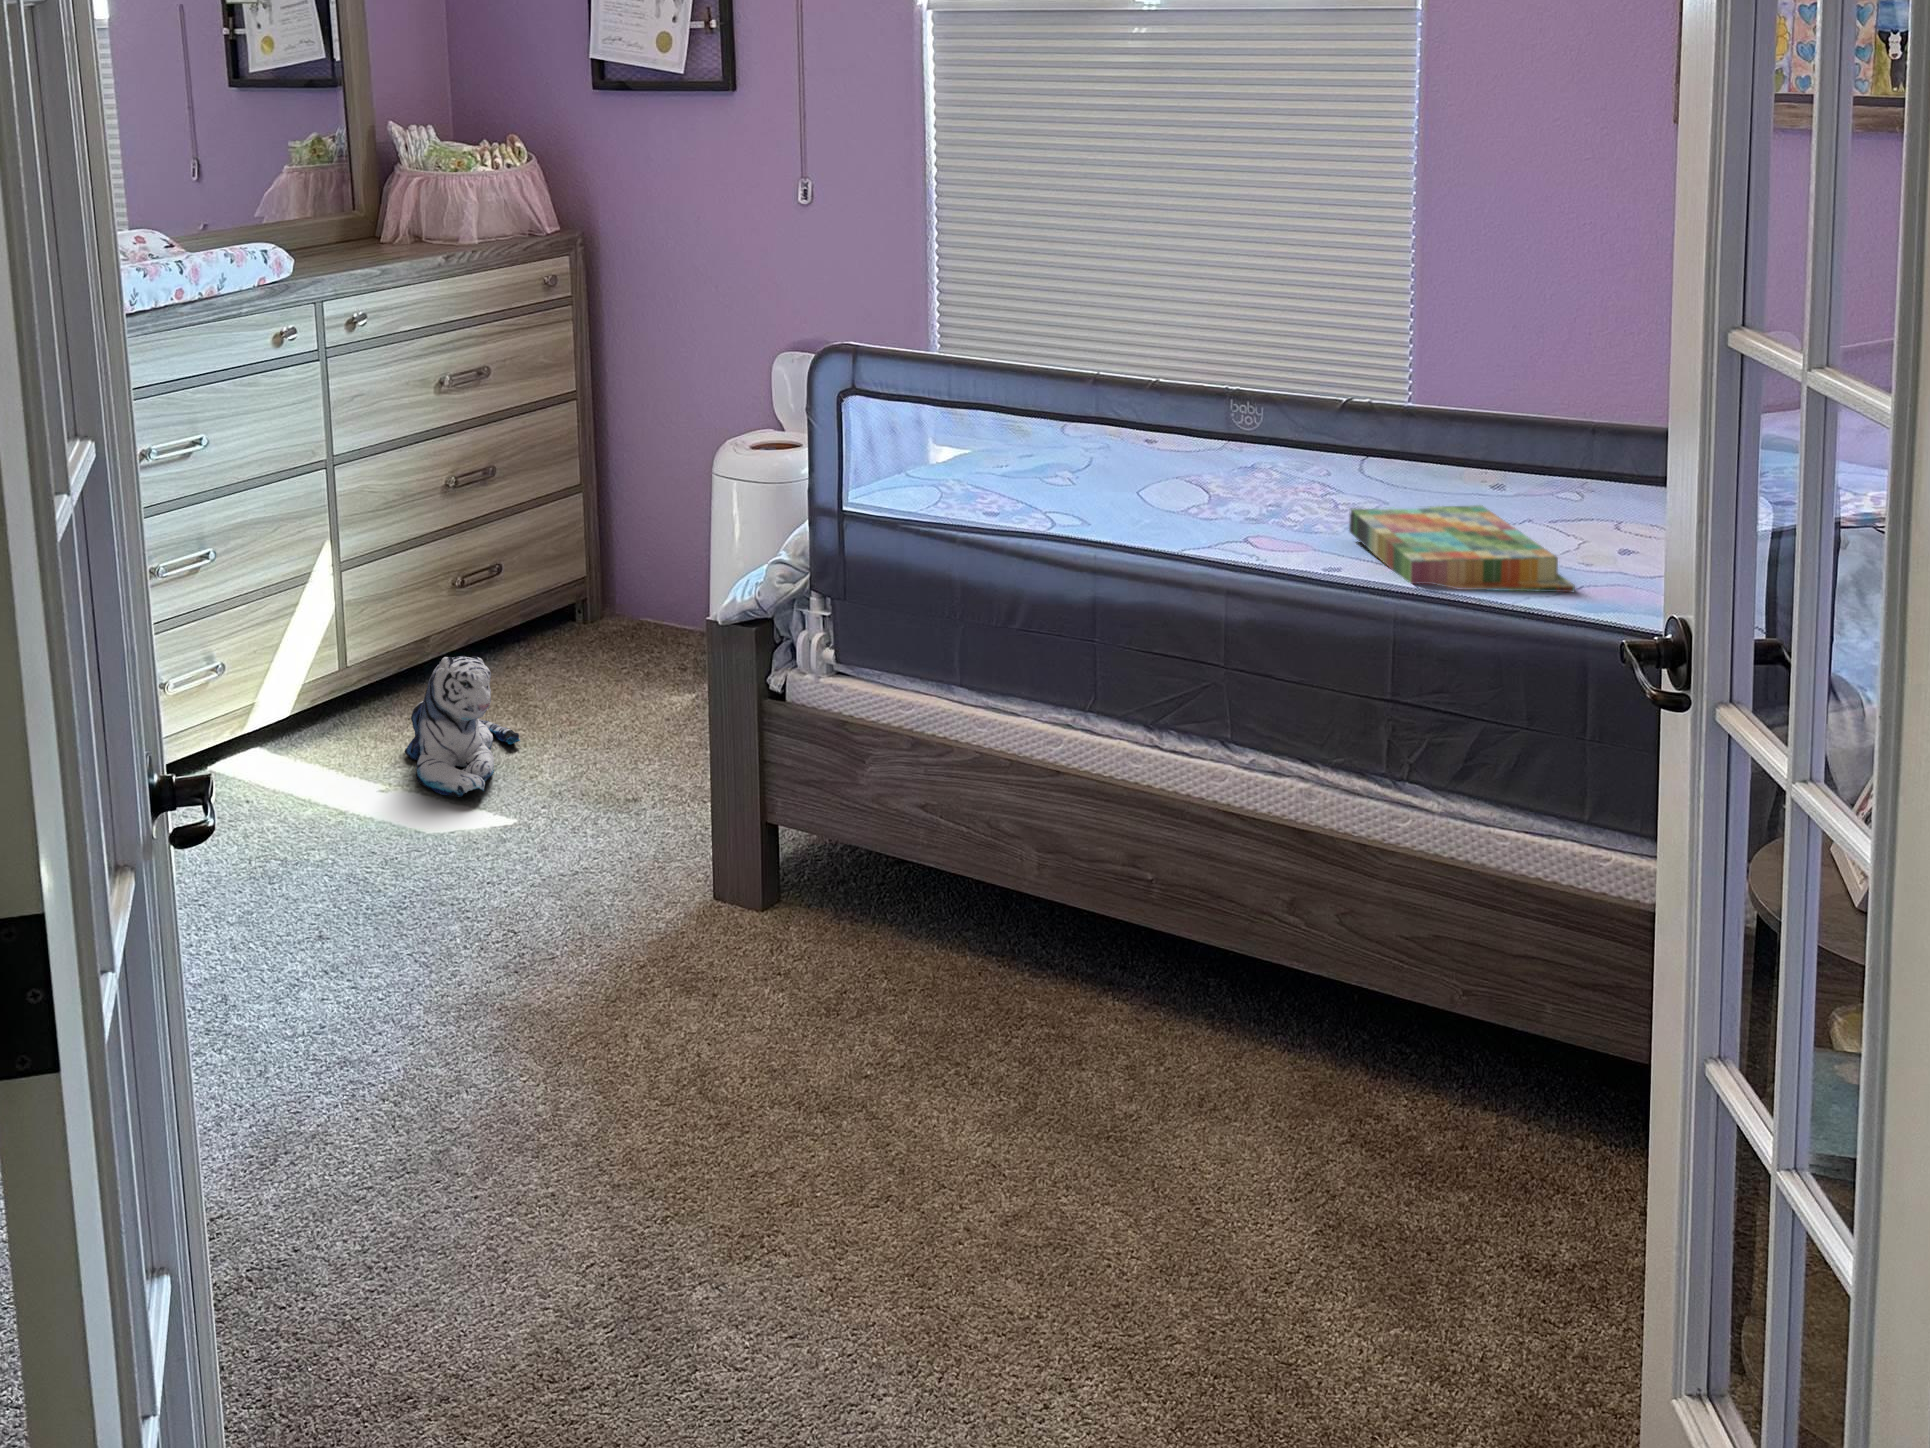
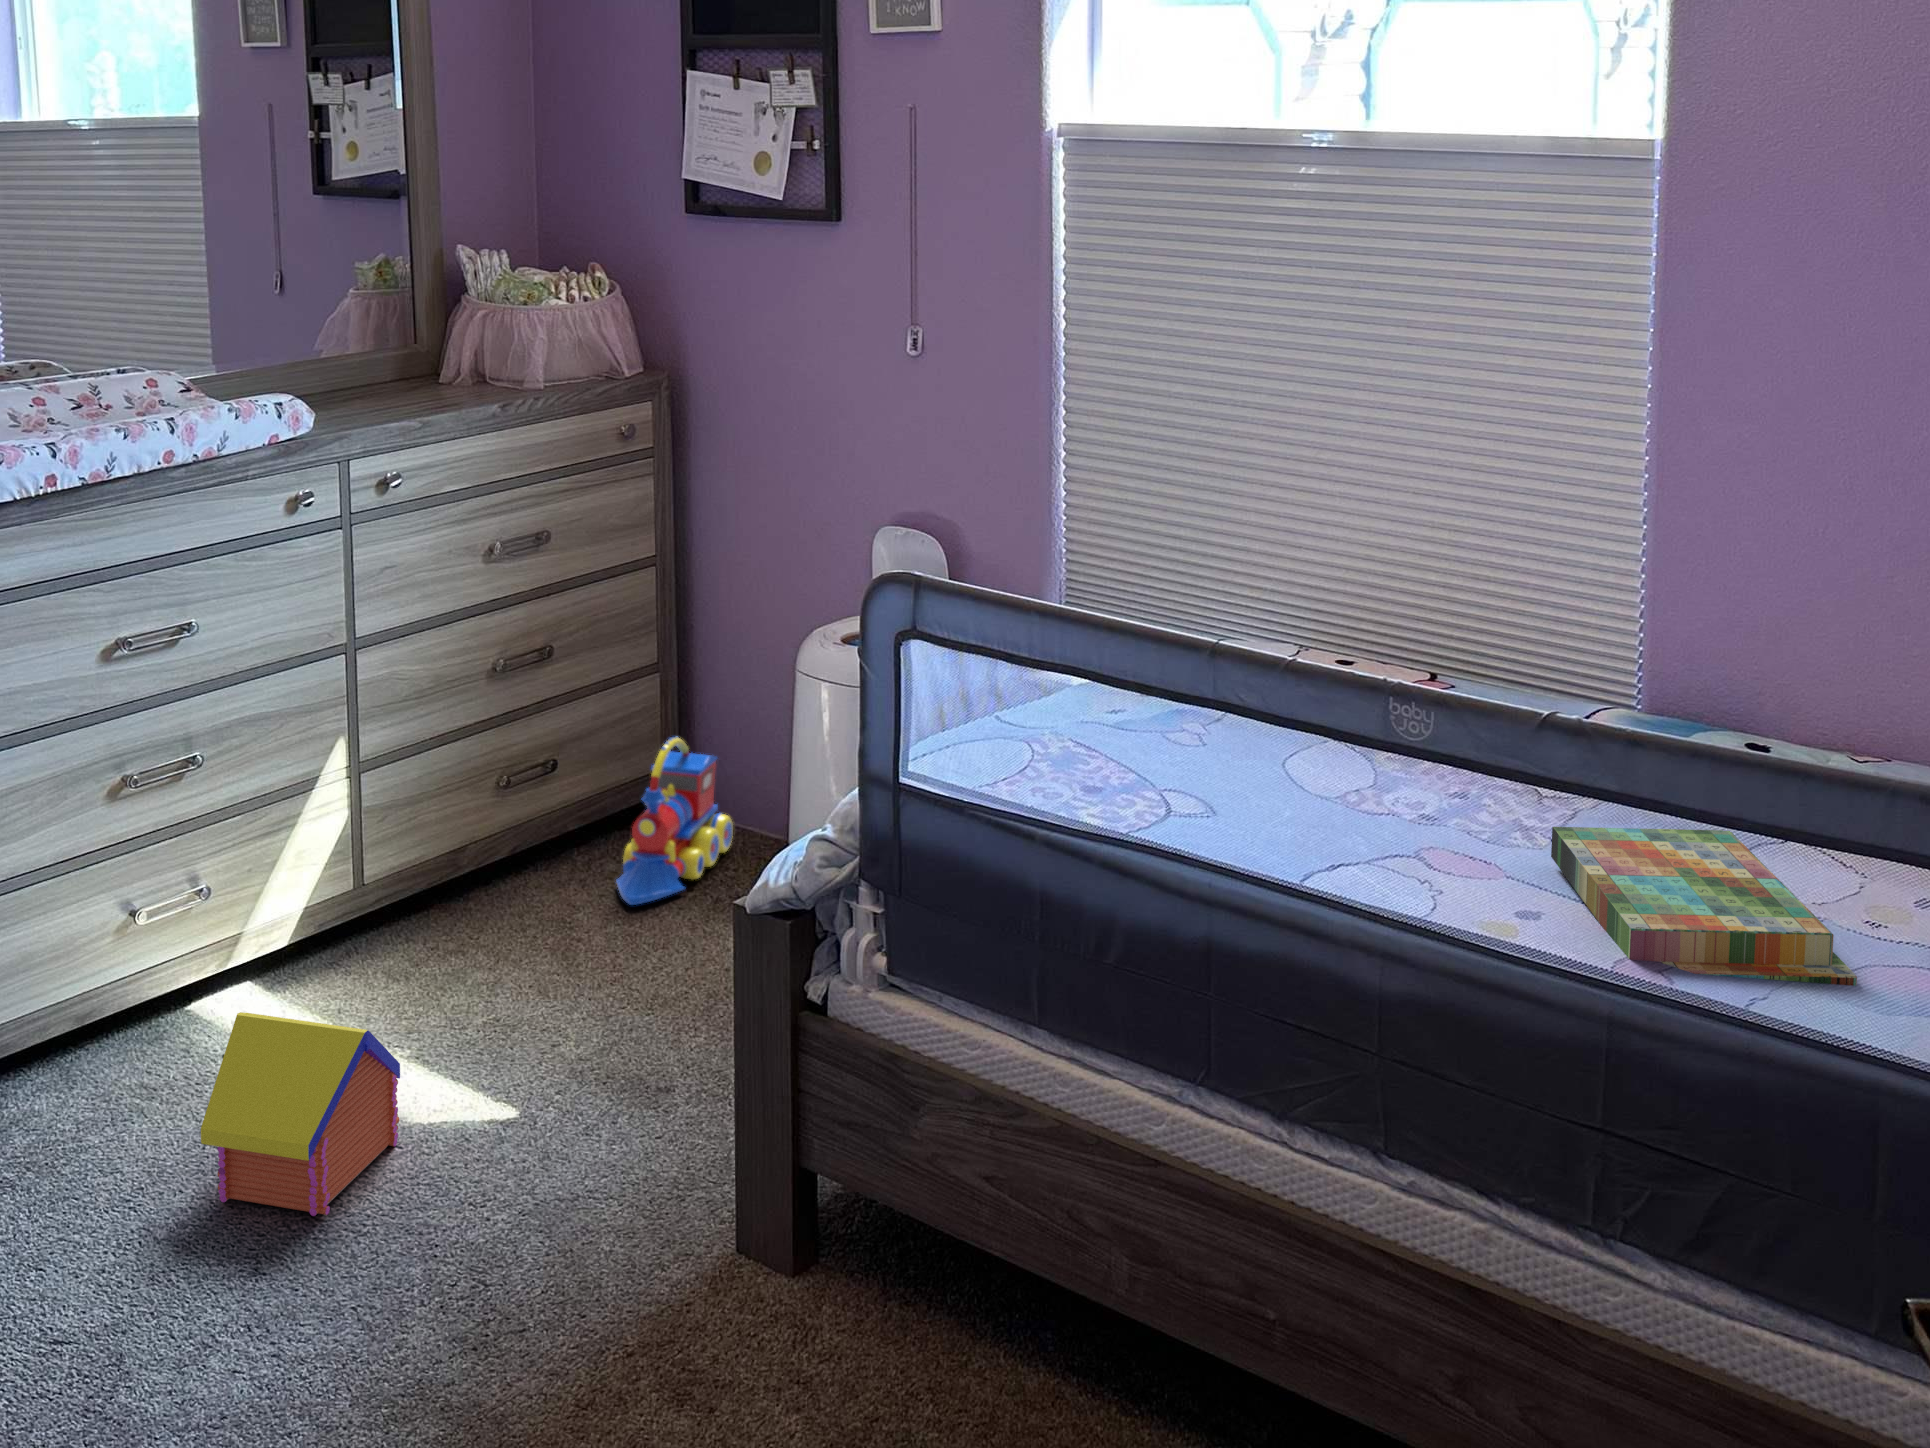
toy train: none [561,537,655,676] -> present [616,737,733,905]
plush toy: present [404,656,520,797] -> none [411,894,548,1072]
toy house: none [261,744,417,898] -> present [201,1012,400,1216]

